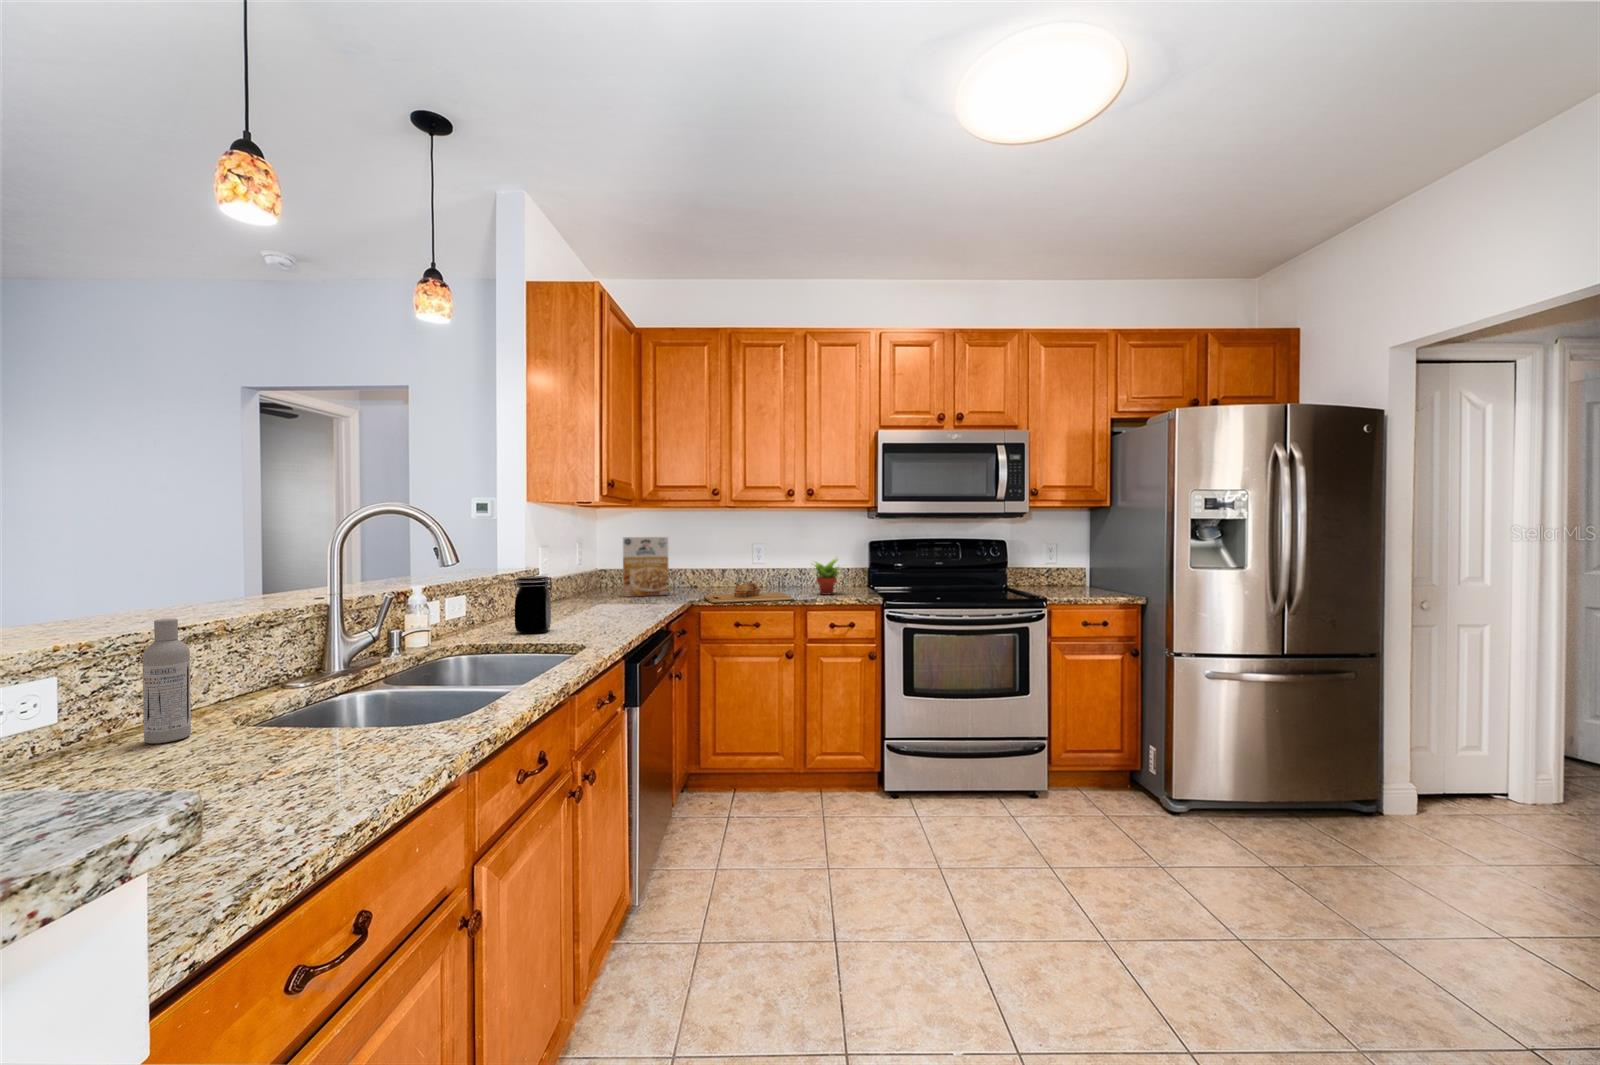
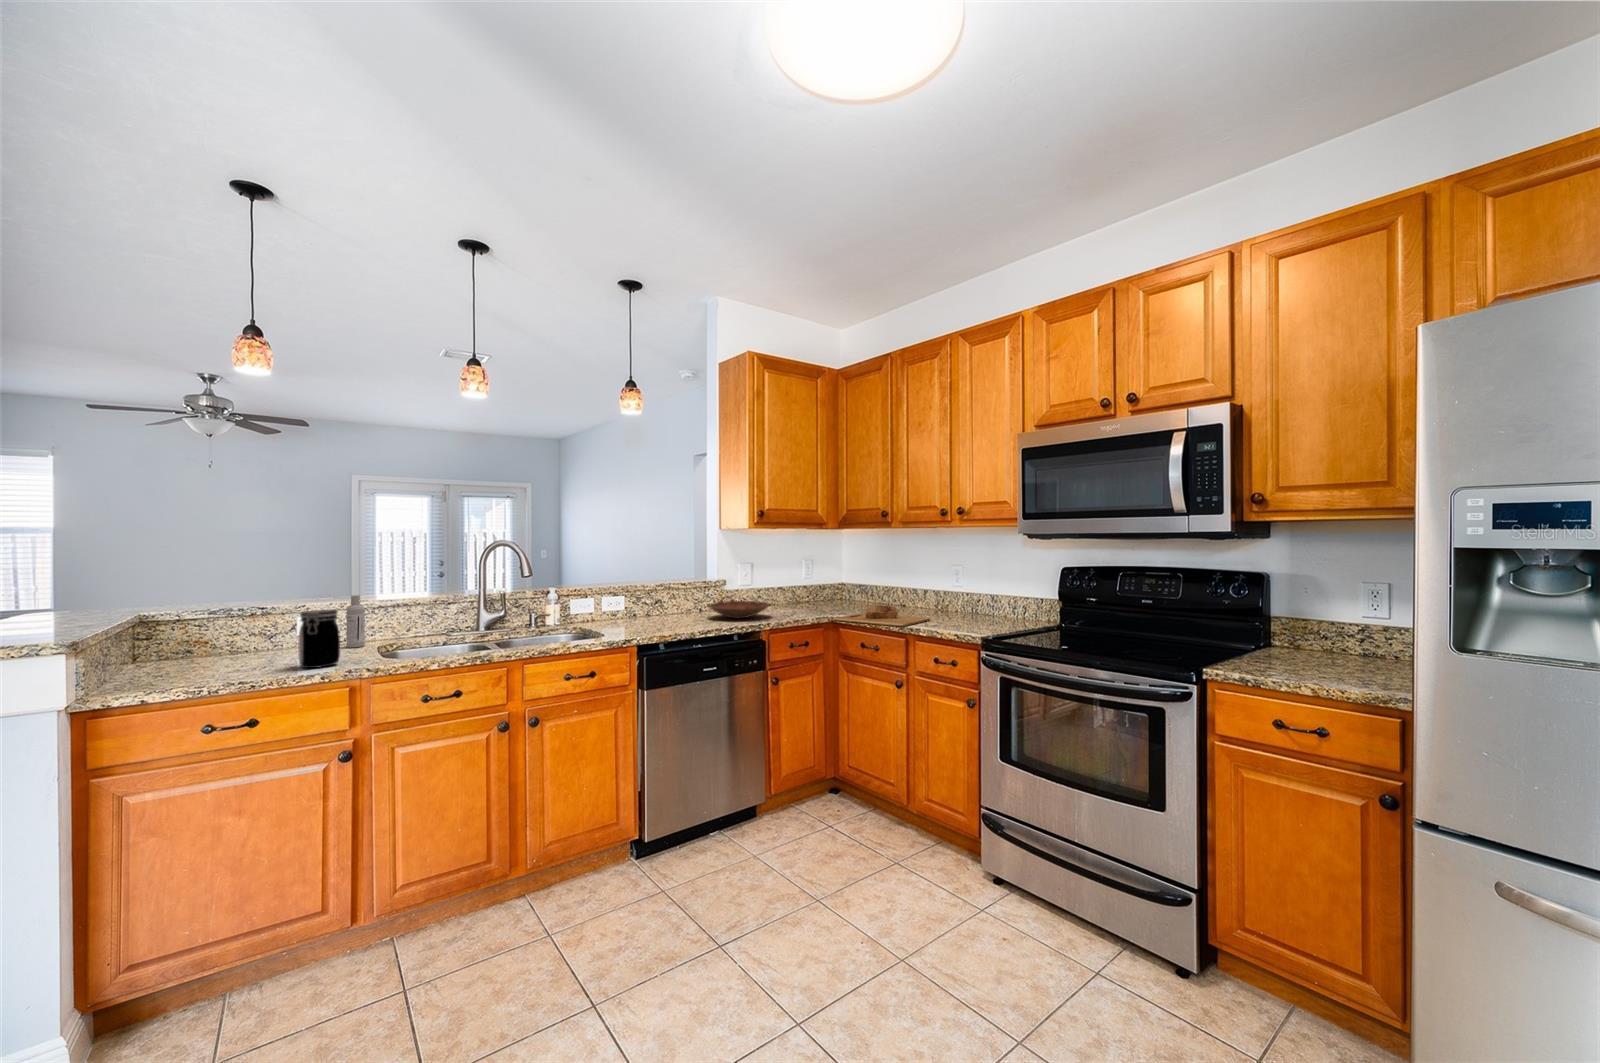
cereal box: present [623,537,669,597] -> none [821,557,859,610]
succulent plant: present [815,558,840,595] -> none [946,584,993,626]
jar: present [514,576,552,634] -> present [299,610,340,668]
bowl: none [561,587,645,613] -> present [708,596,770,618]

